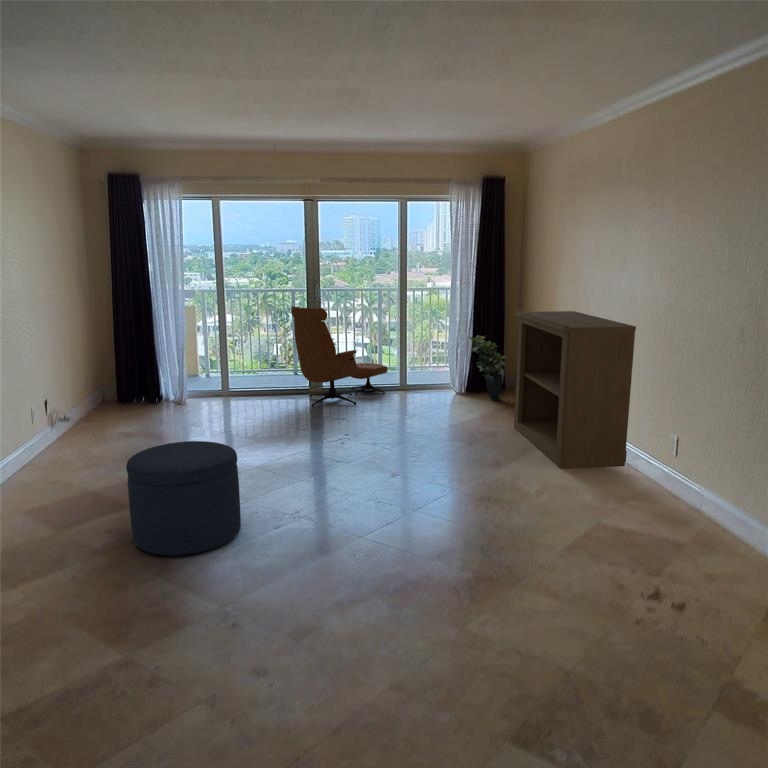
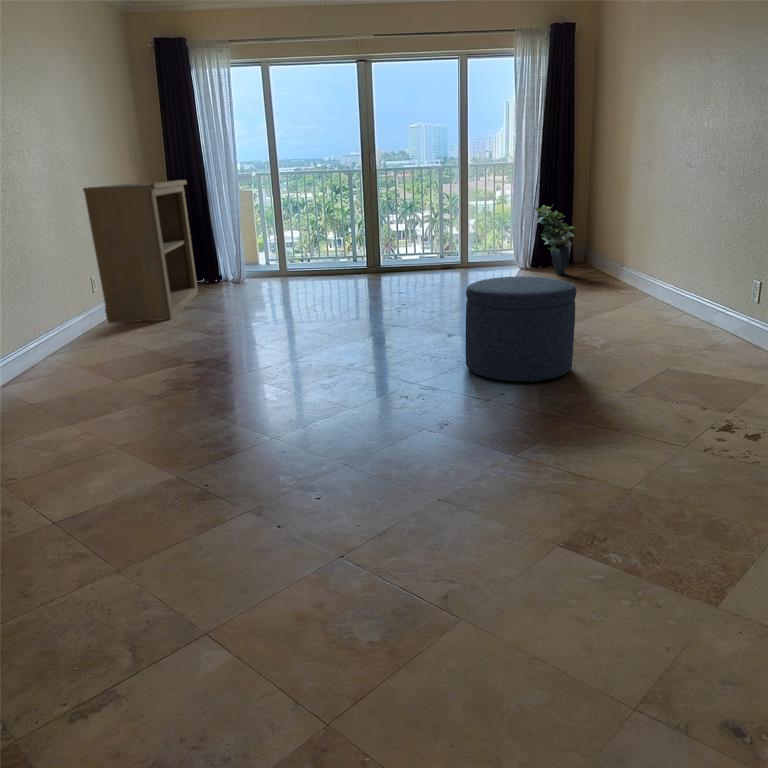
lounge chair: present [291,306,388,407] -> none [345,176,447,283]
bookshelf: present [514,310,636,469] -> present [83,180,198,323]
ottoman: present [126,441,241,555] -> present [465,276,576,382]

